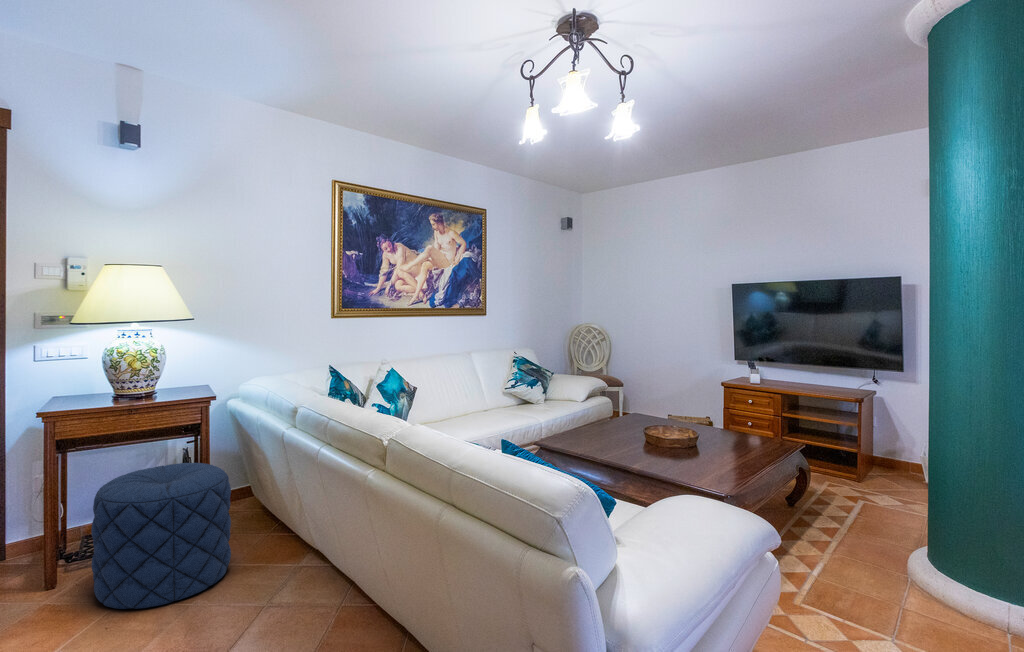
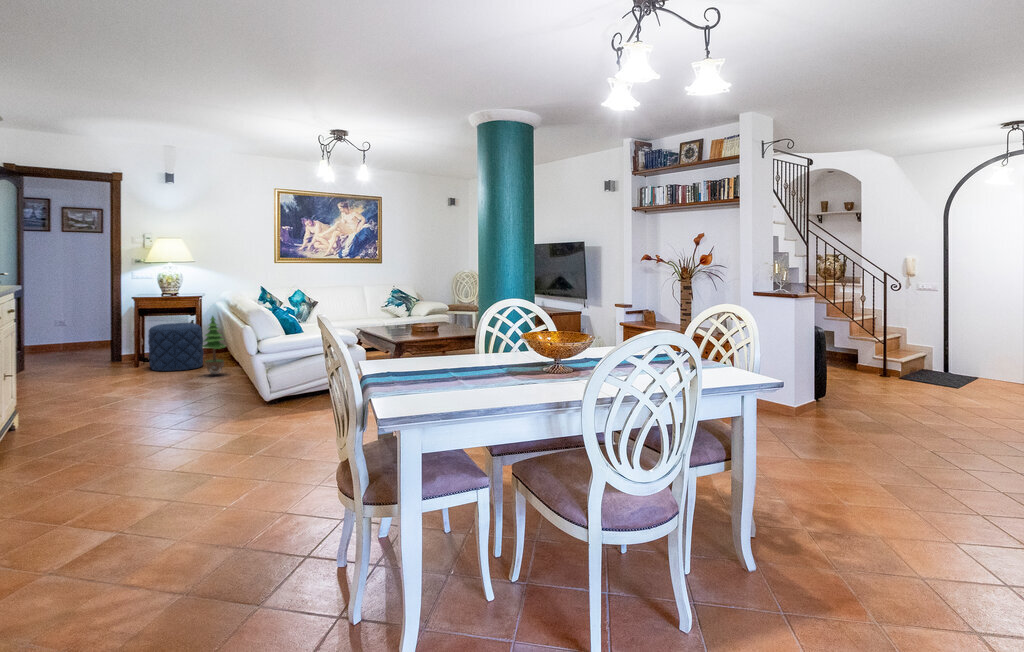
potted tree: none [269,457,328,613] -> present [202,316,225,375]

